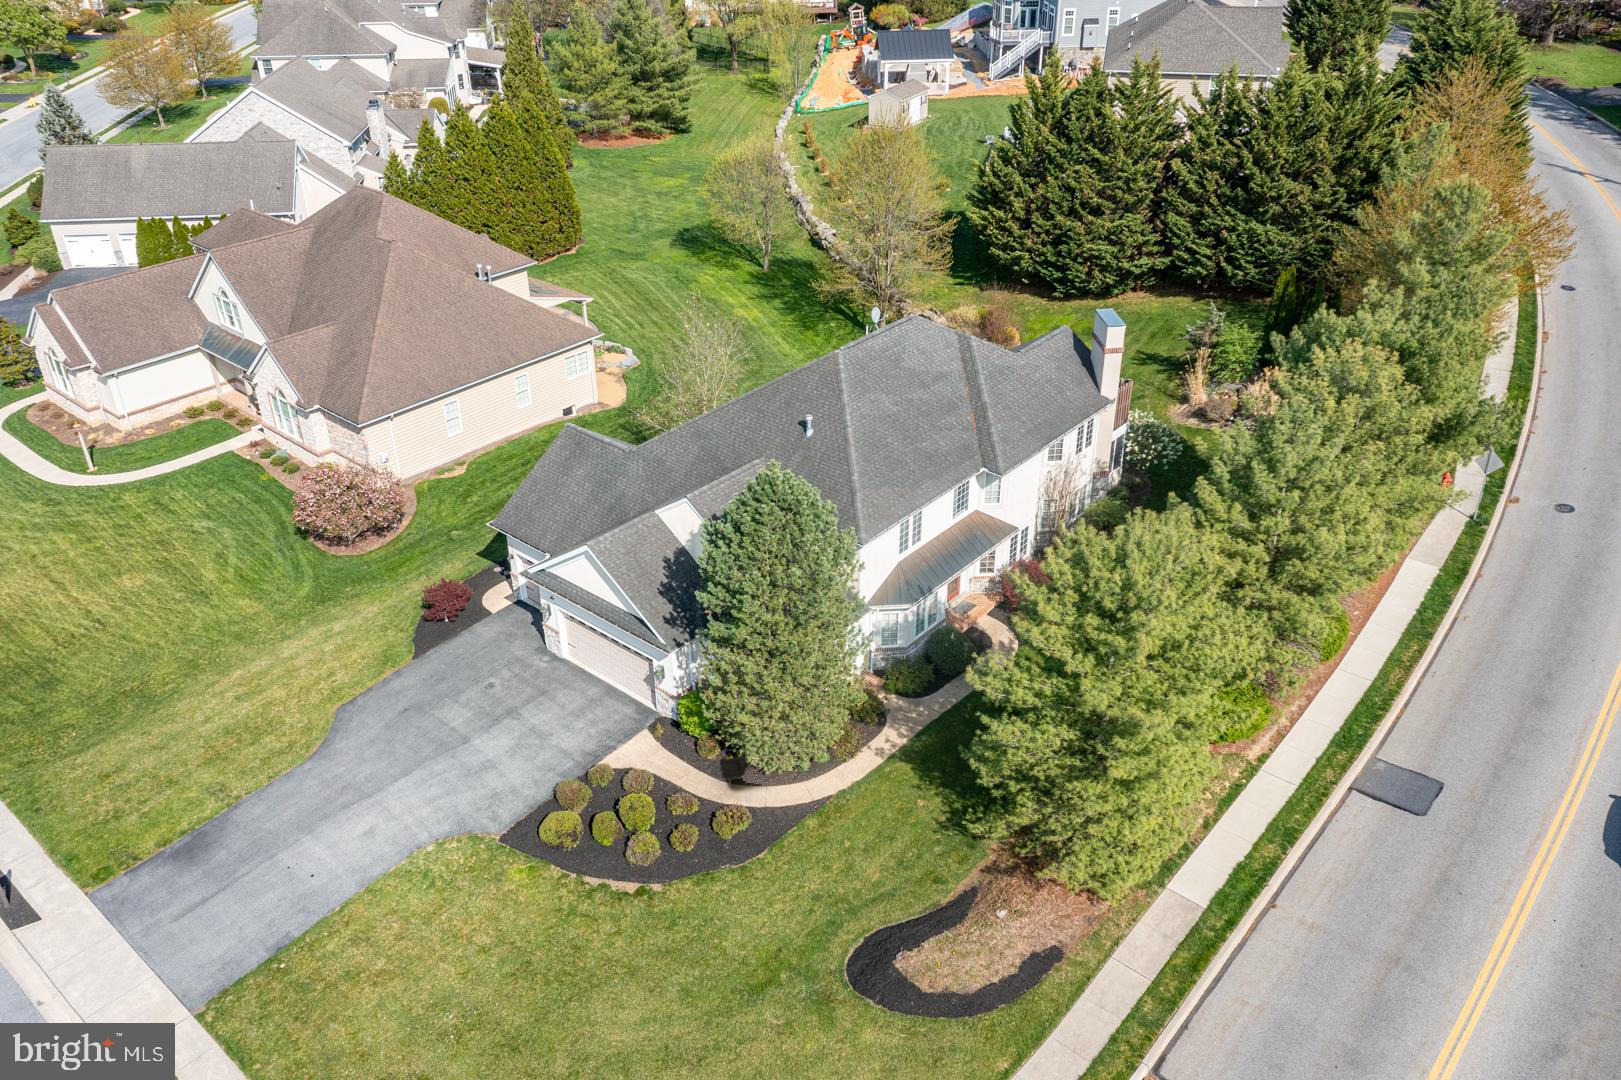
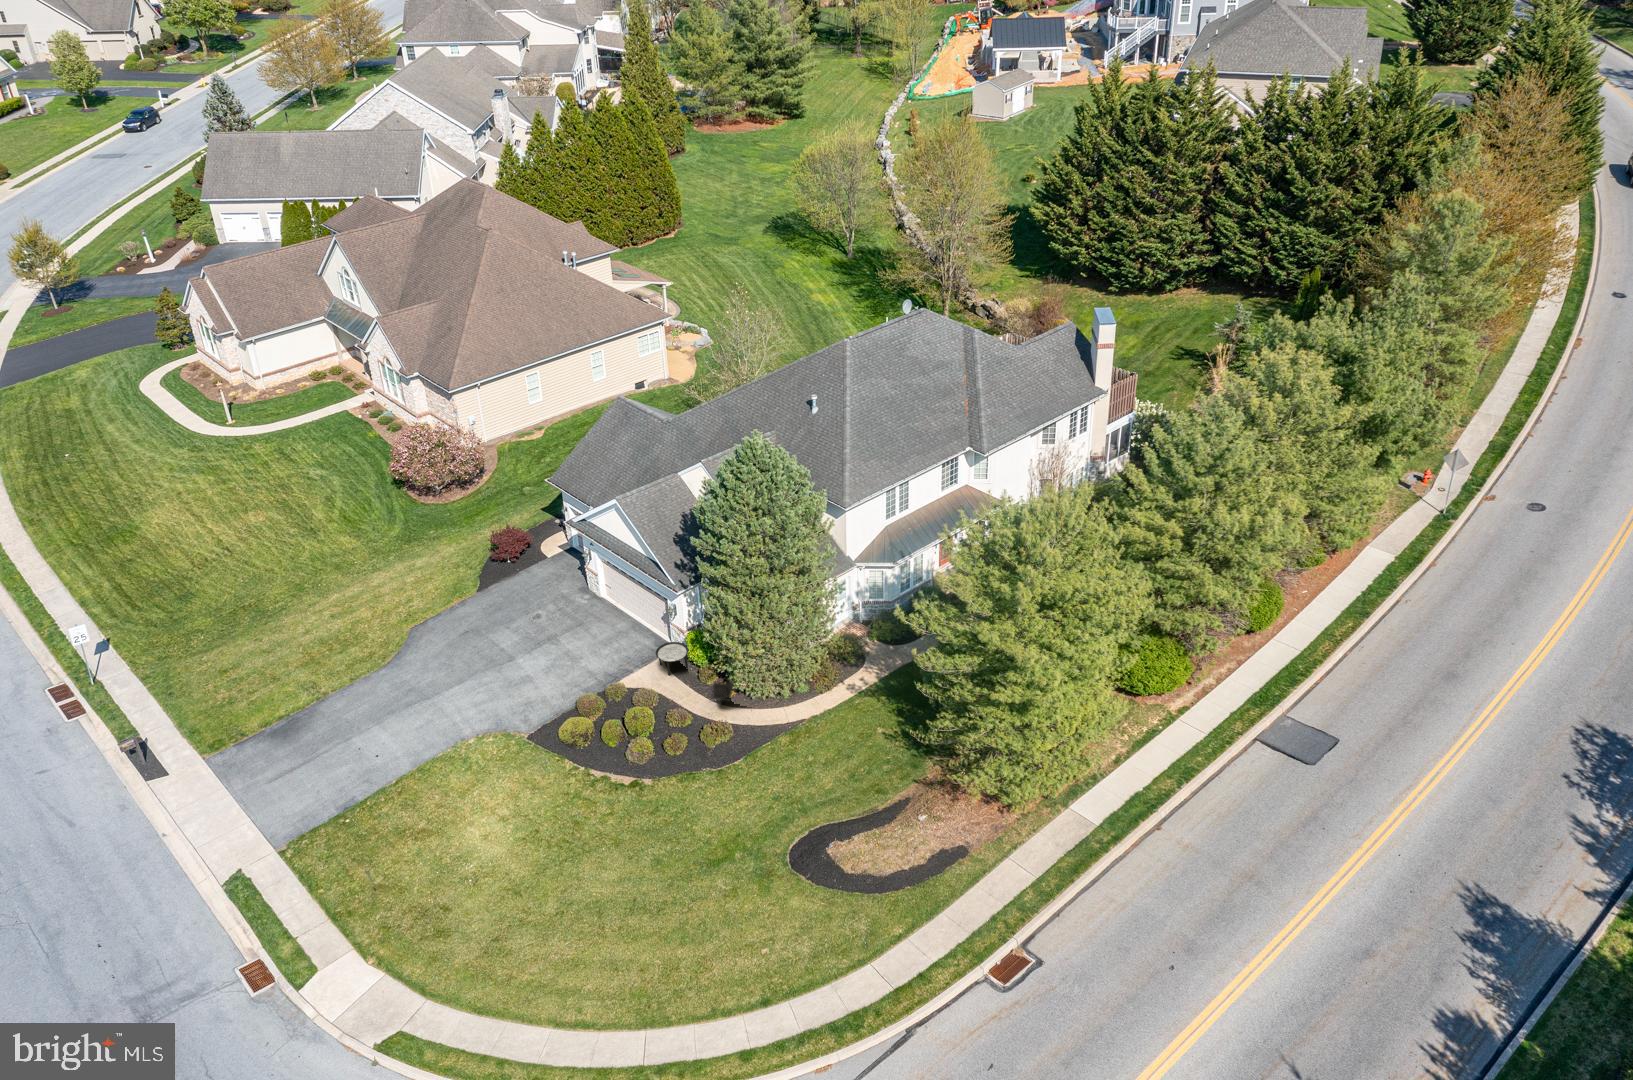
round table: none [646,711,685,752] -> present [656,642,688,675]

